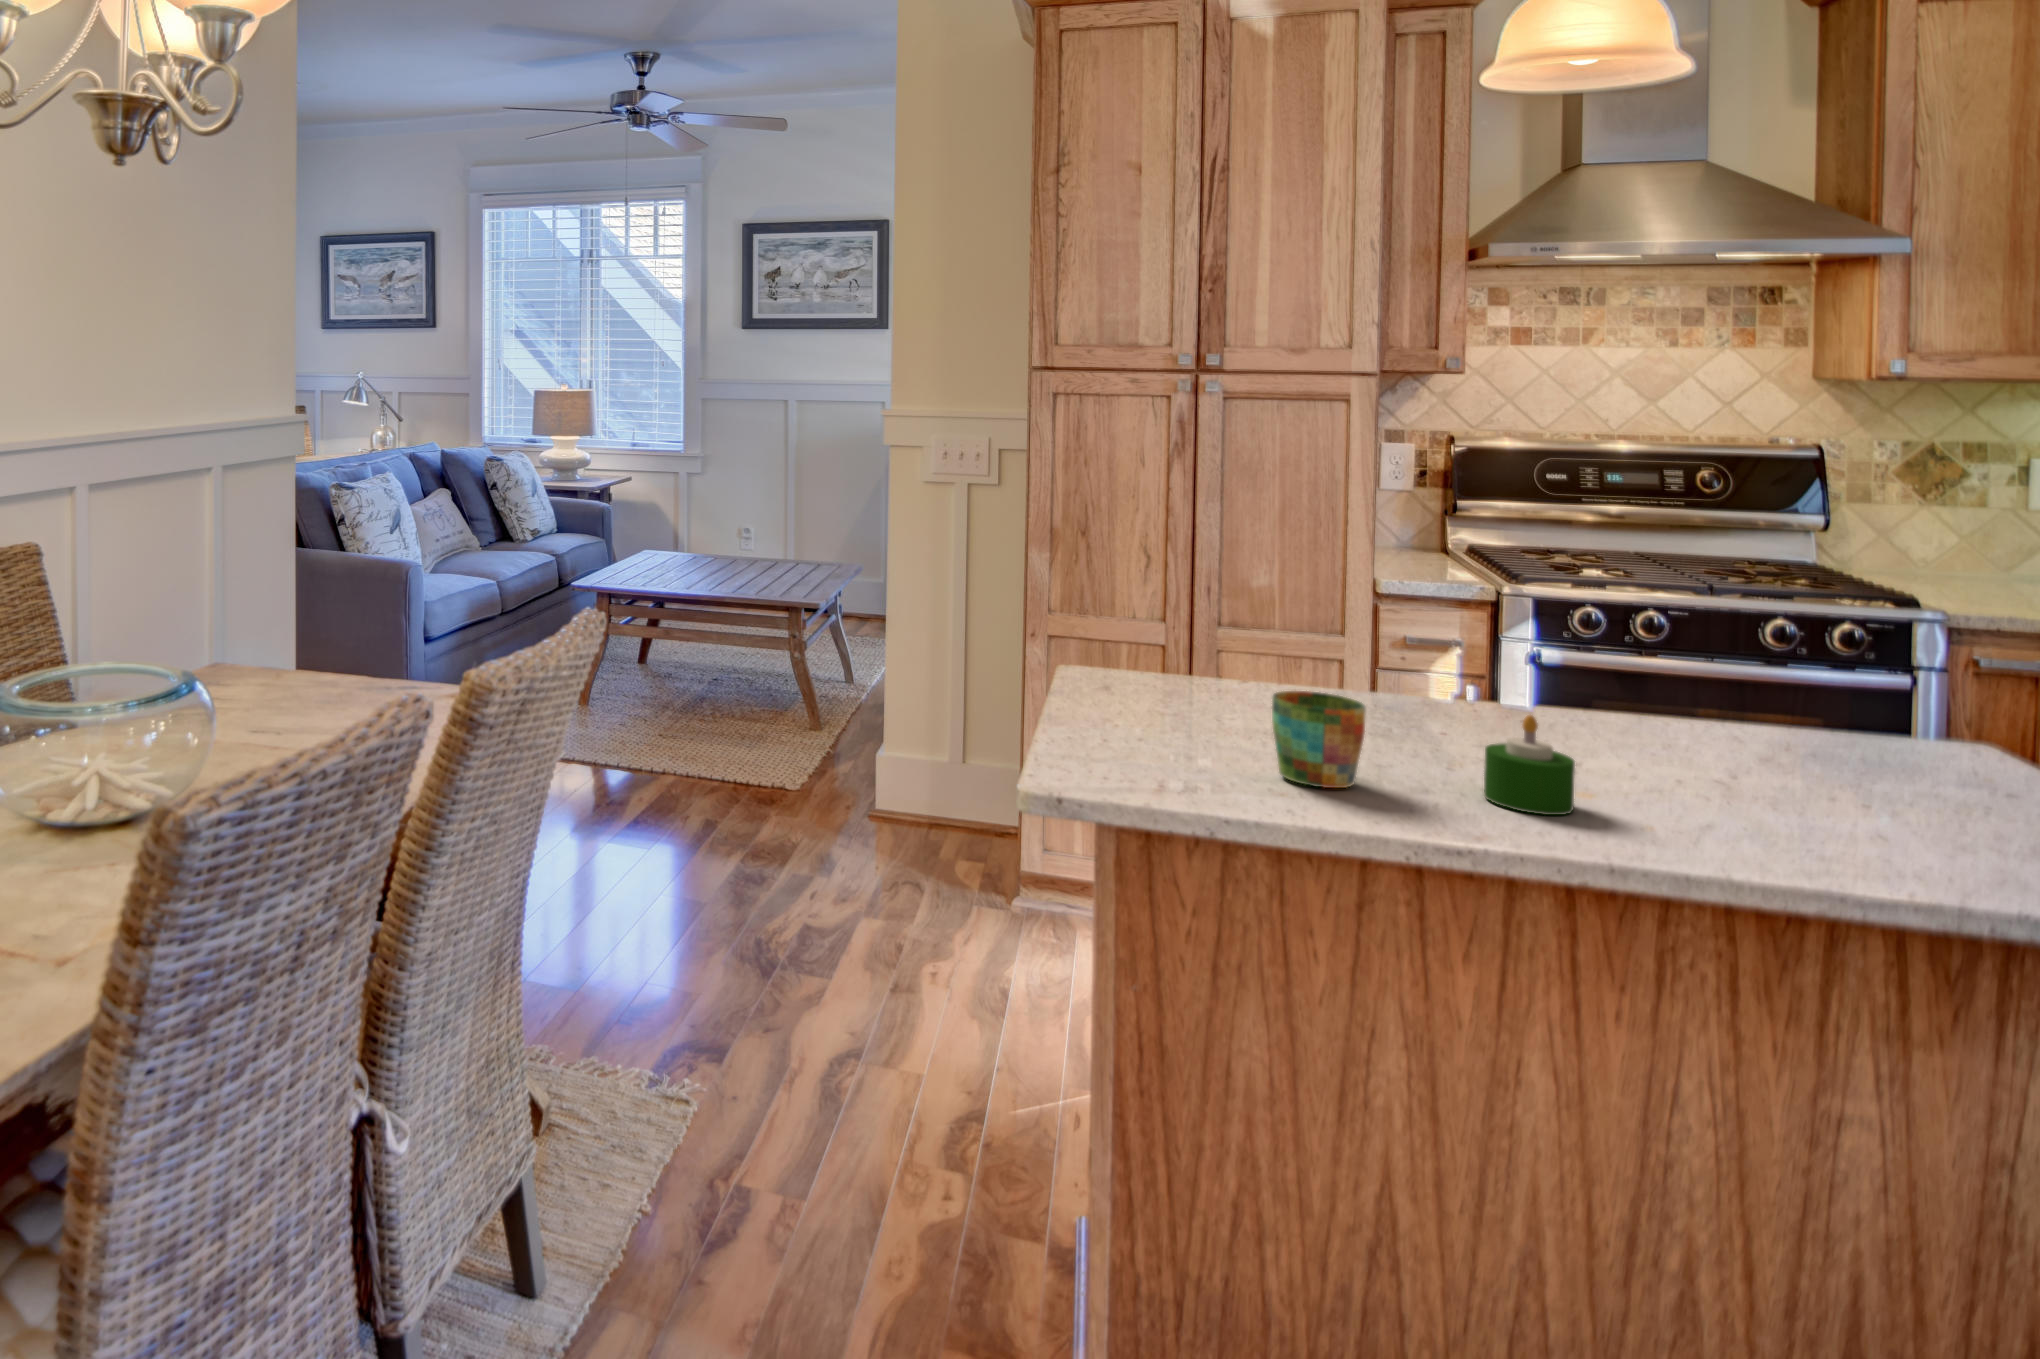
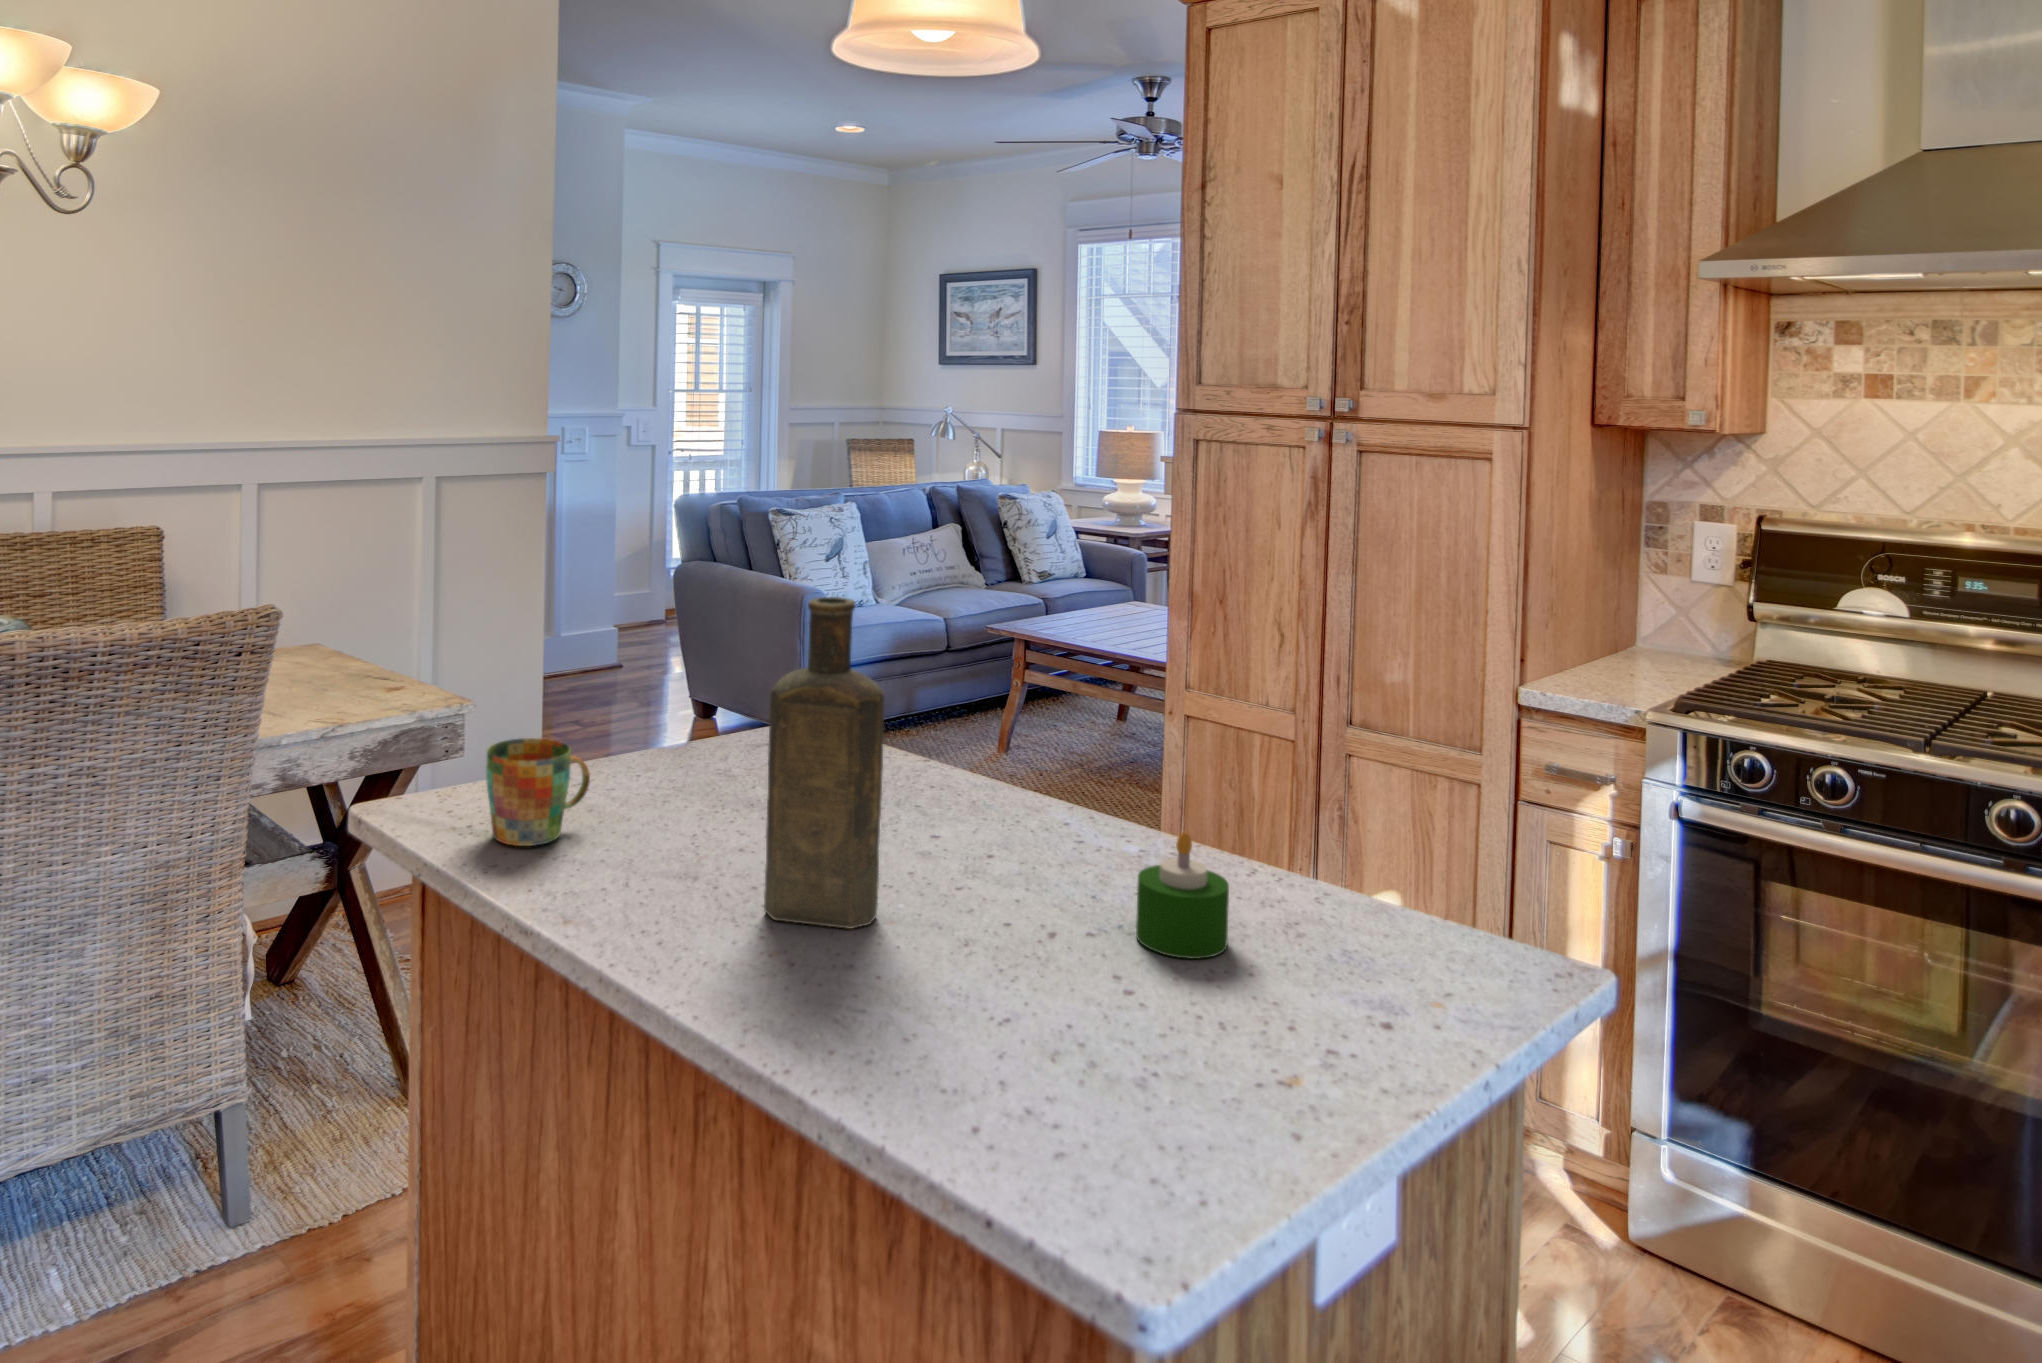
bottle: none [1591,533,1726,804] -> present [764,597,884,929]
candle: present [1484,715,1575,815] -> present [1136,832,1229,959]

